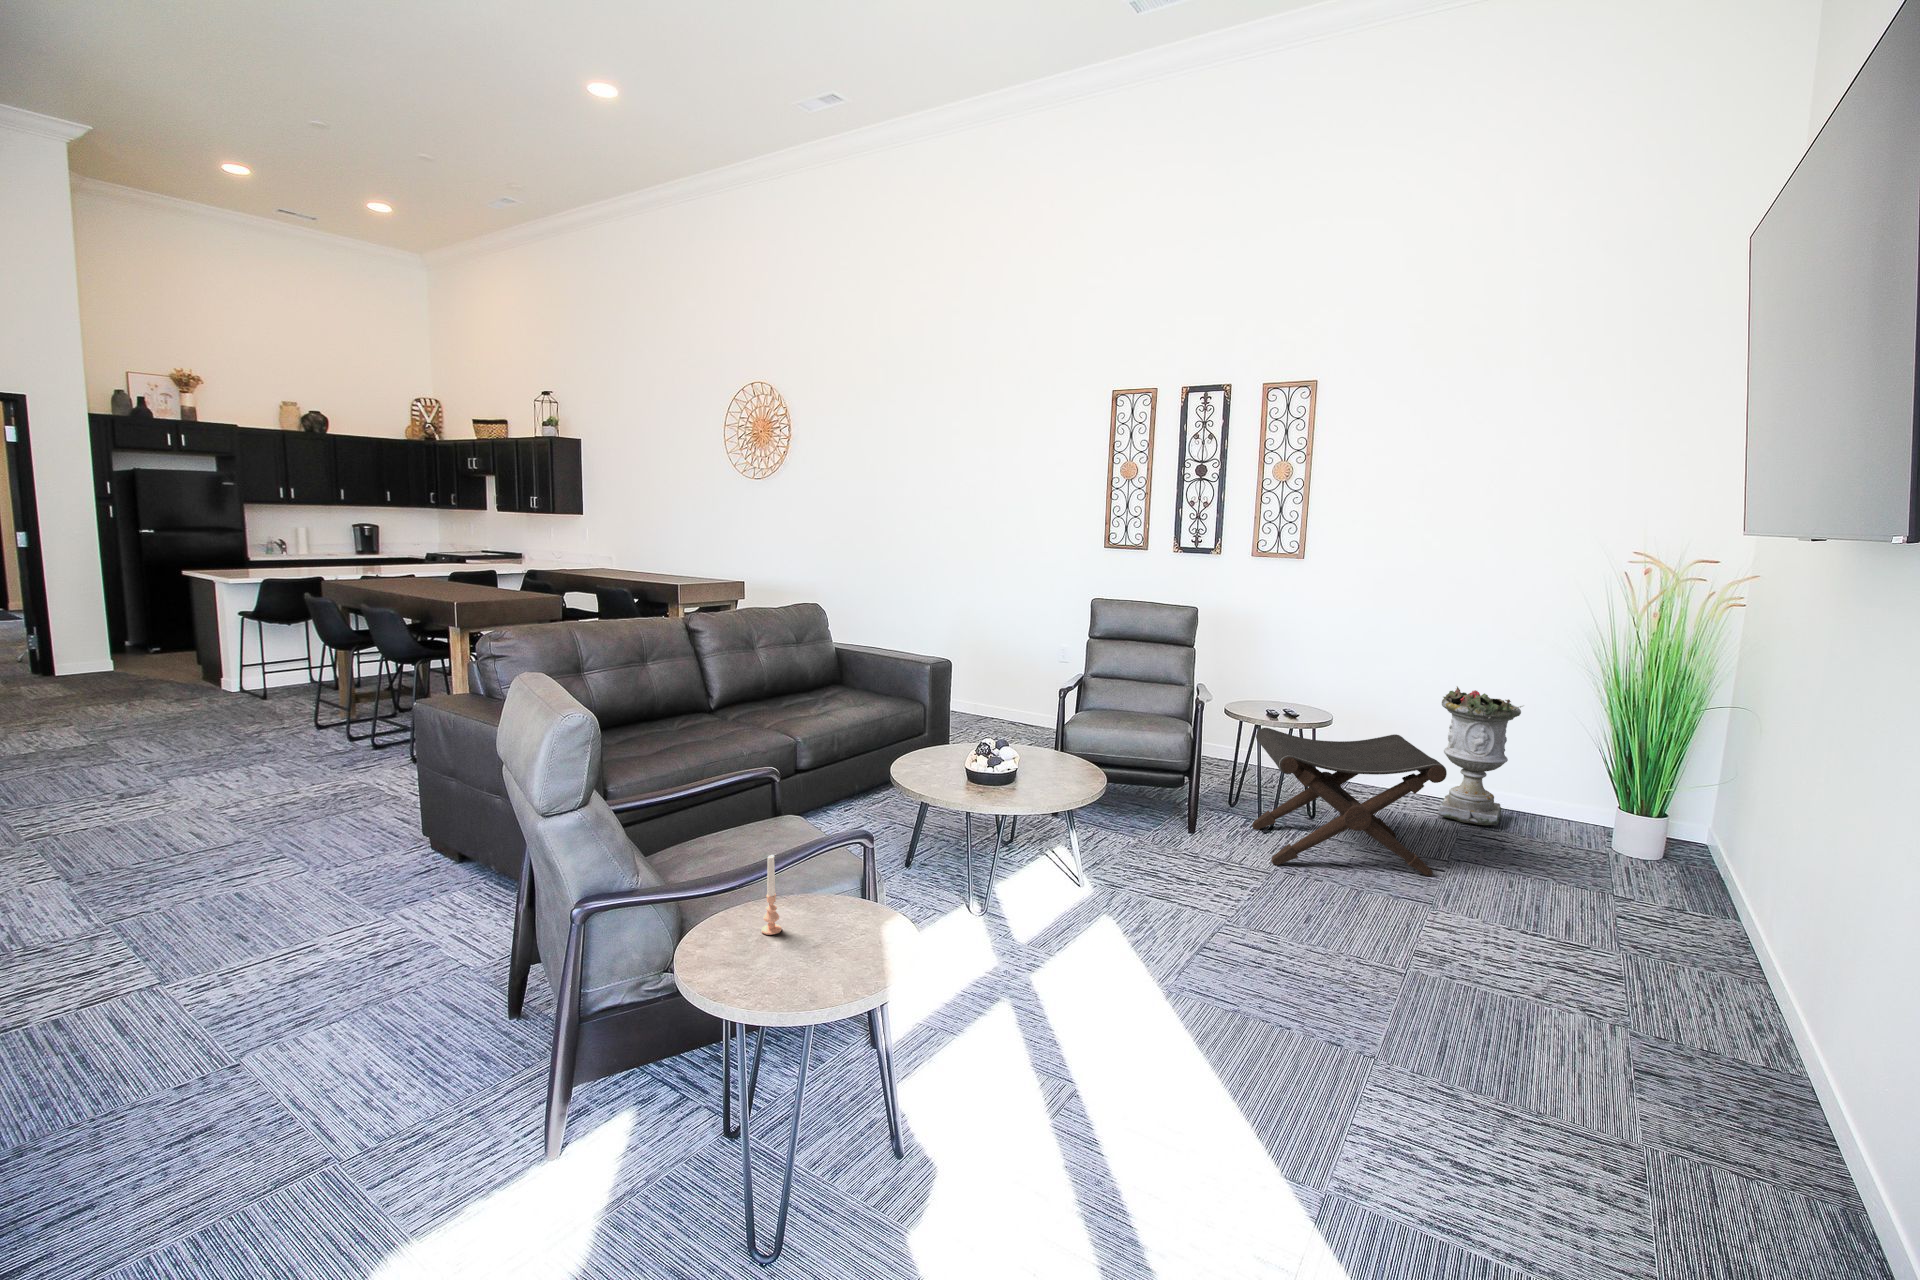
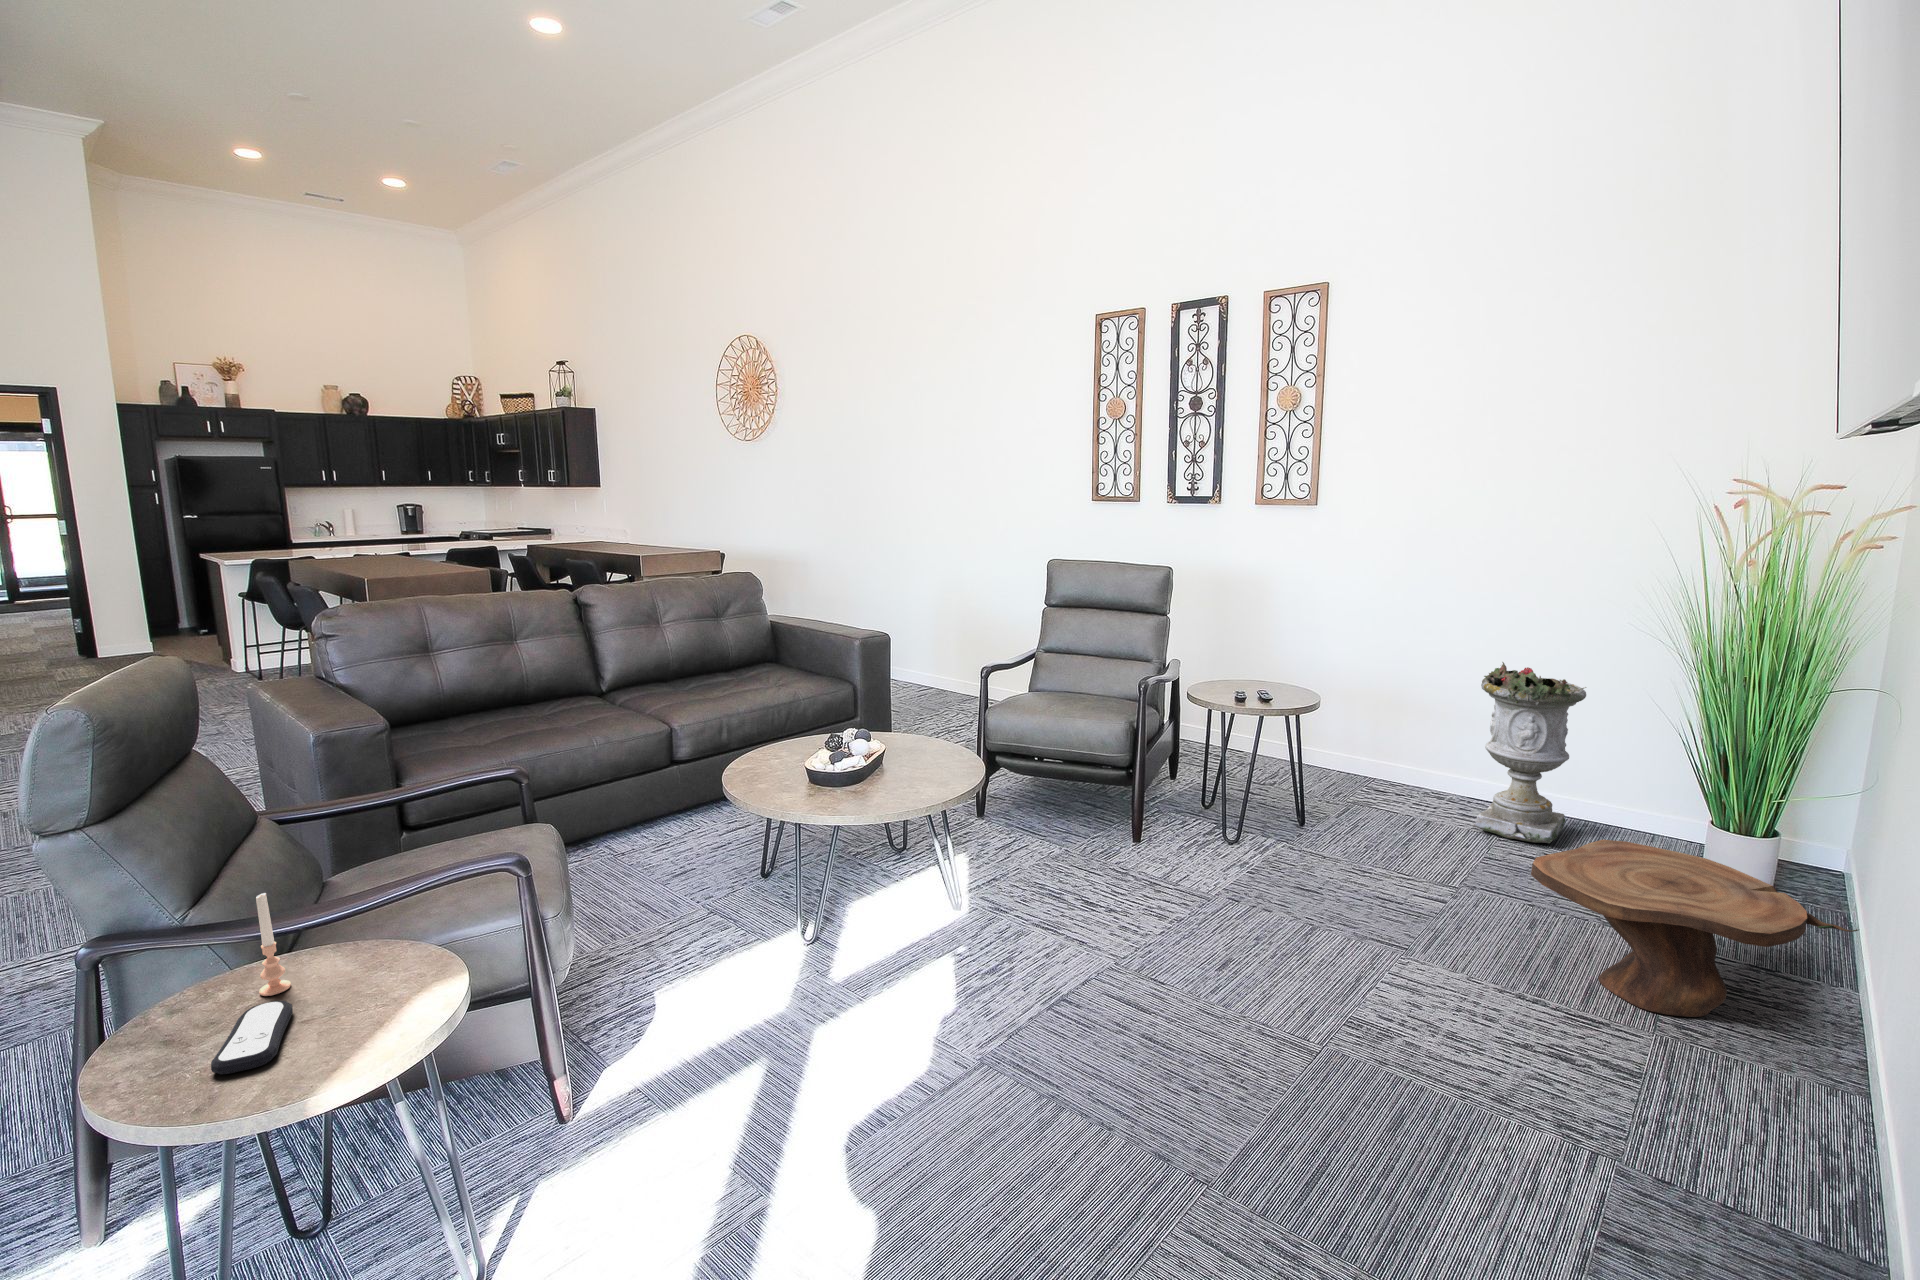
footstool: present [1252,728,1447,876] -> none [1217,716,1441,911]
side table: none [1522,817,1751,940] -> present [1531,840,1858,1017]
remote control: none [779,935,840,983] -> present [211,1001,293,1074]

